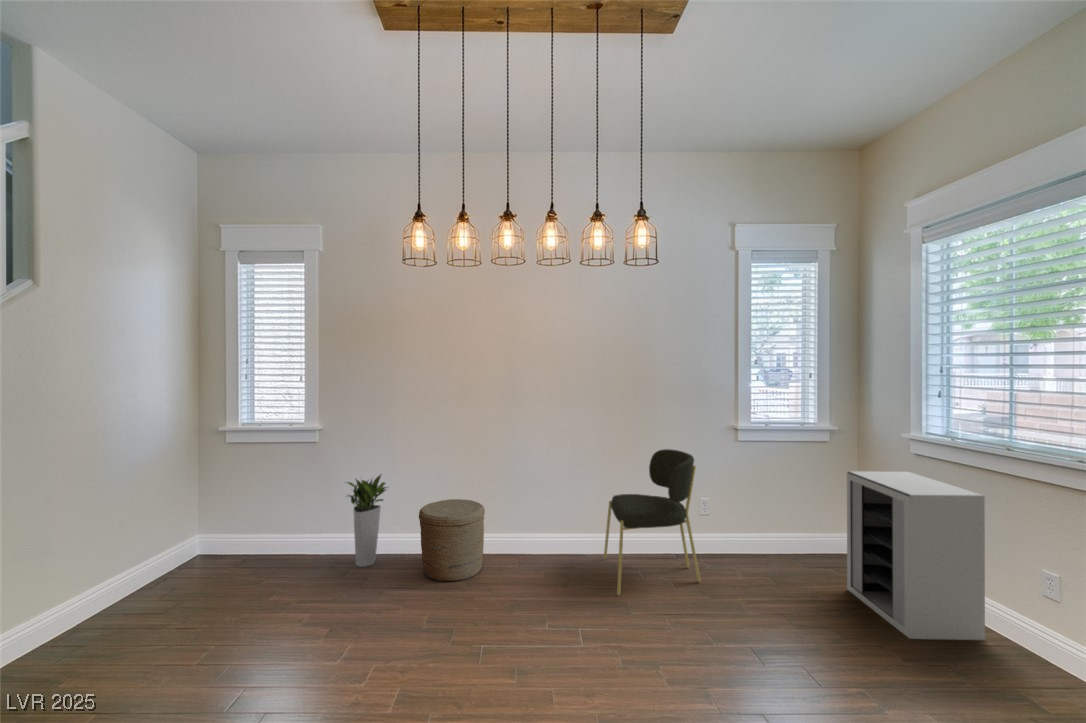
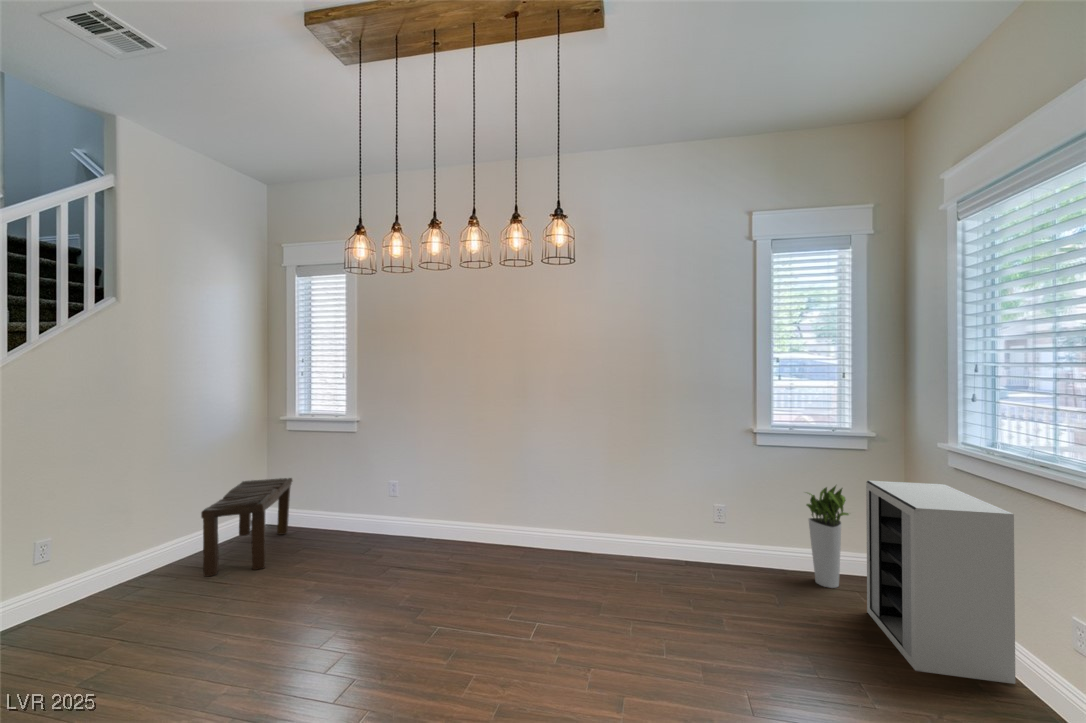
dining chair: present [604,449,701,596] -> none [607,450,701,593]
planter: present [347,475,387,567] -> present [807,486,849,588]
bench: none [140,498,237,626] -> present [201,478,292,577]
woven basket: present [419,499,485,581] -> none [433,490,495,565]

